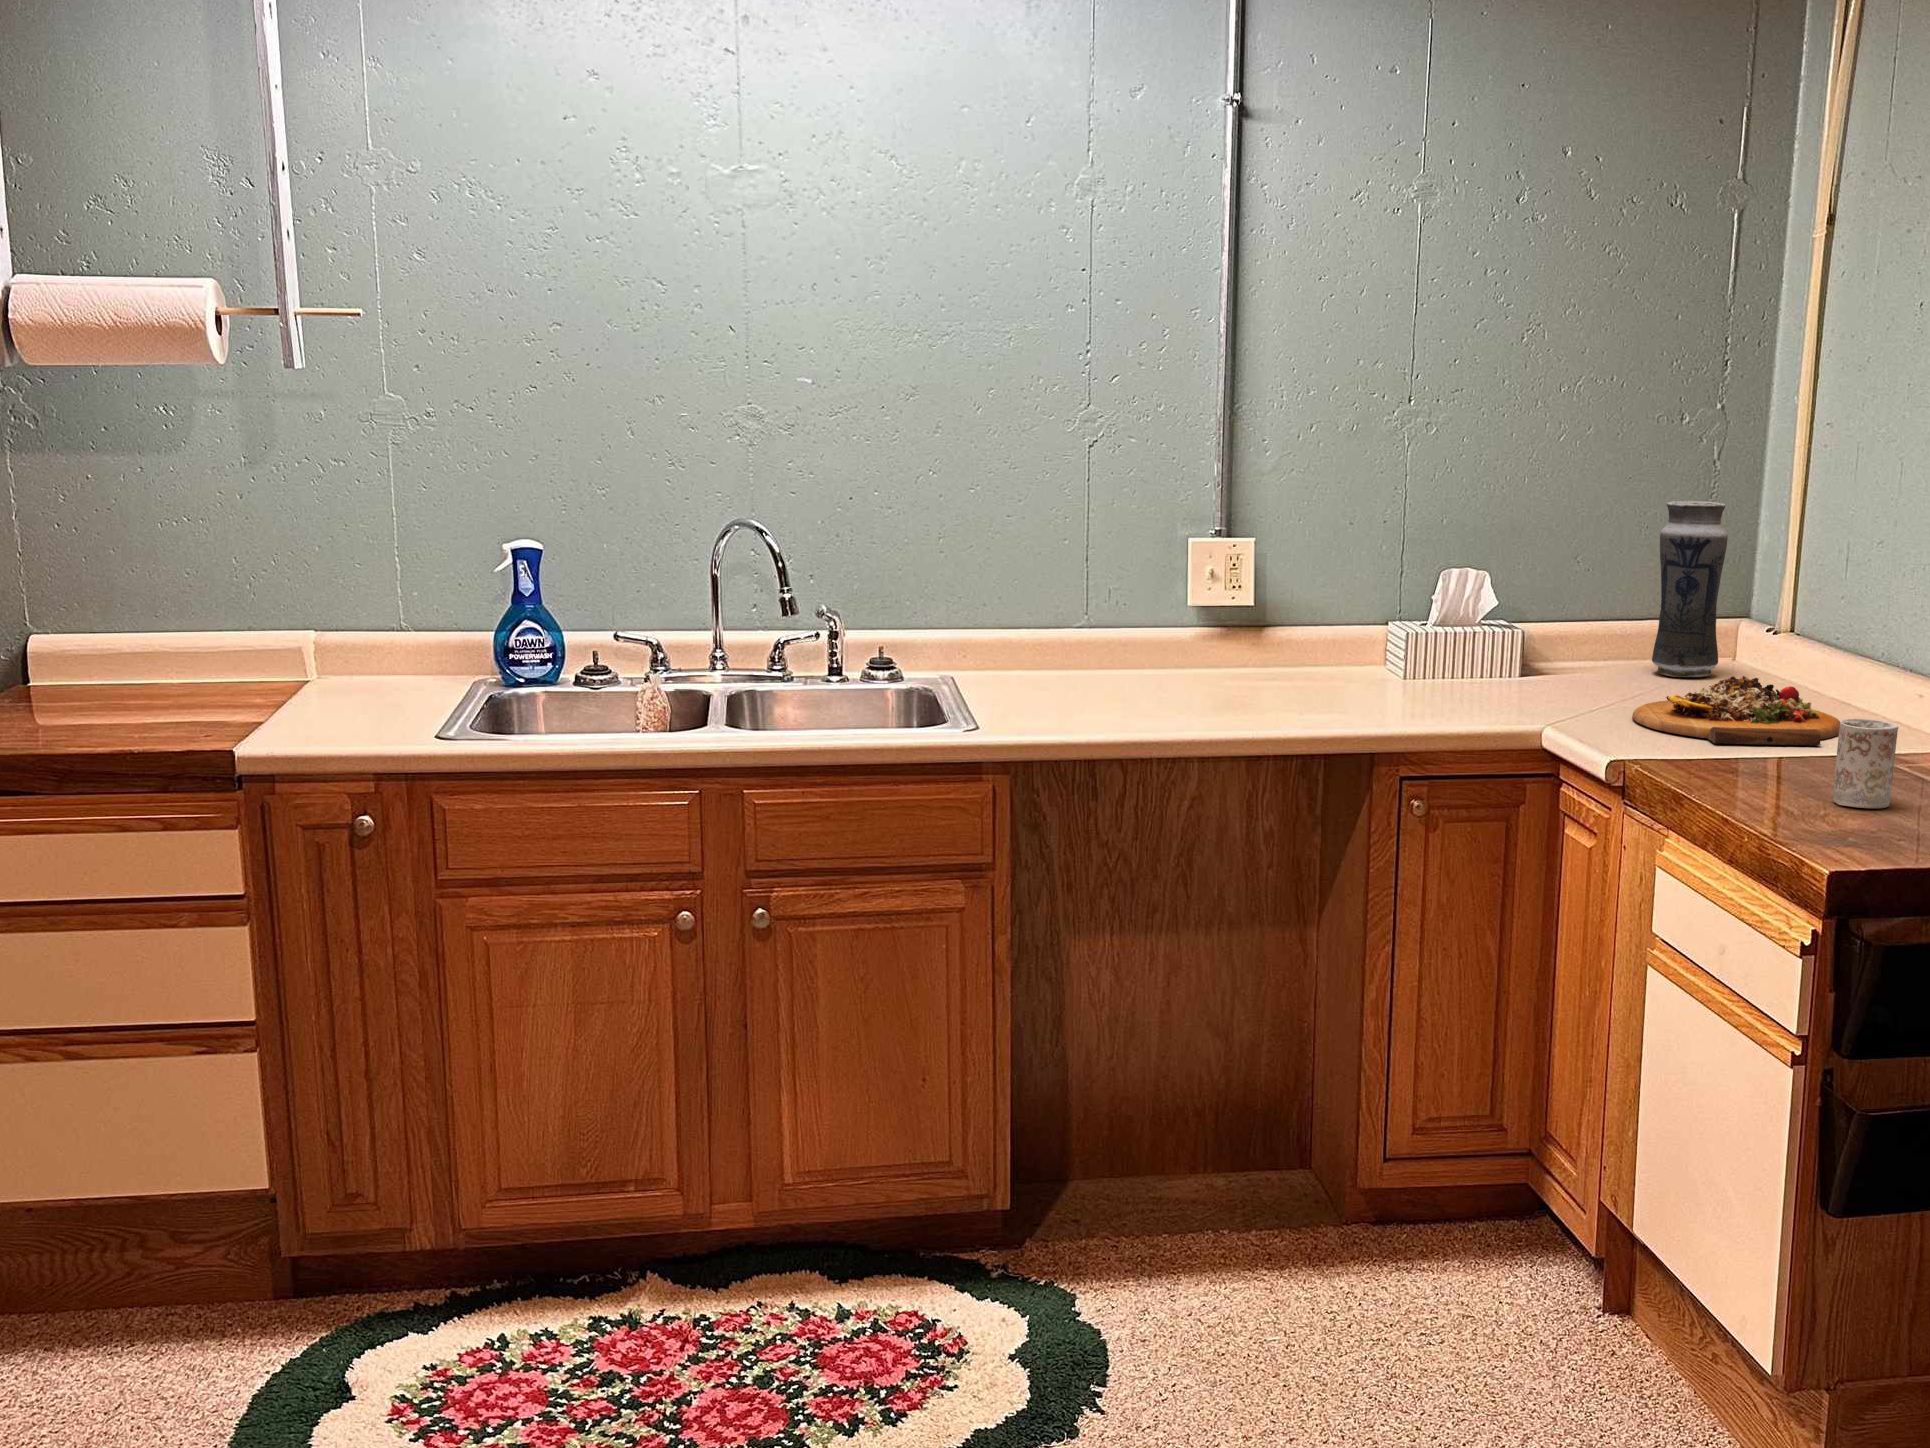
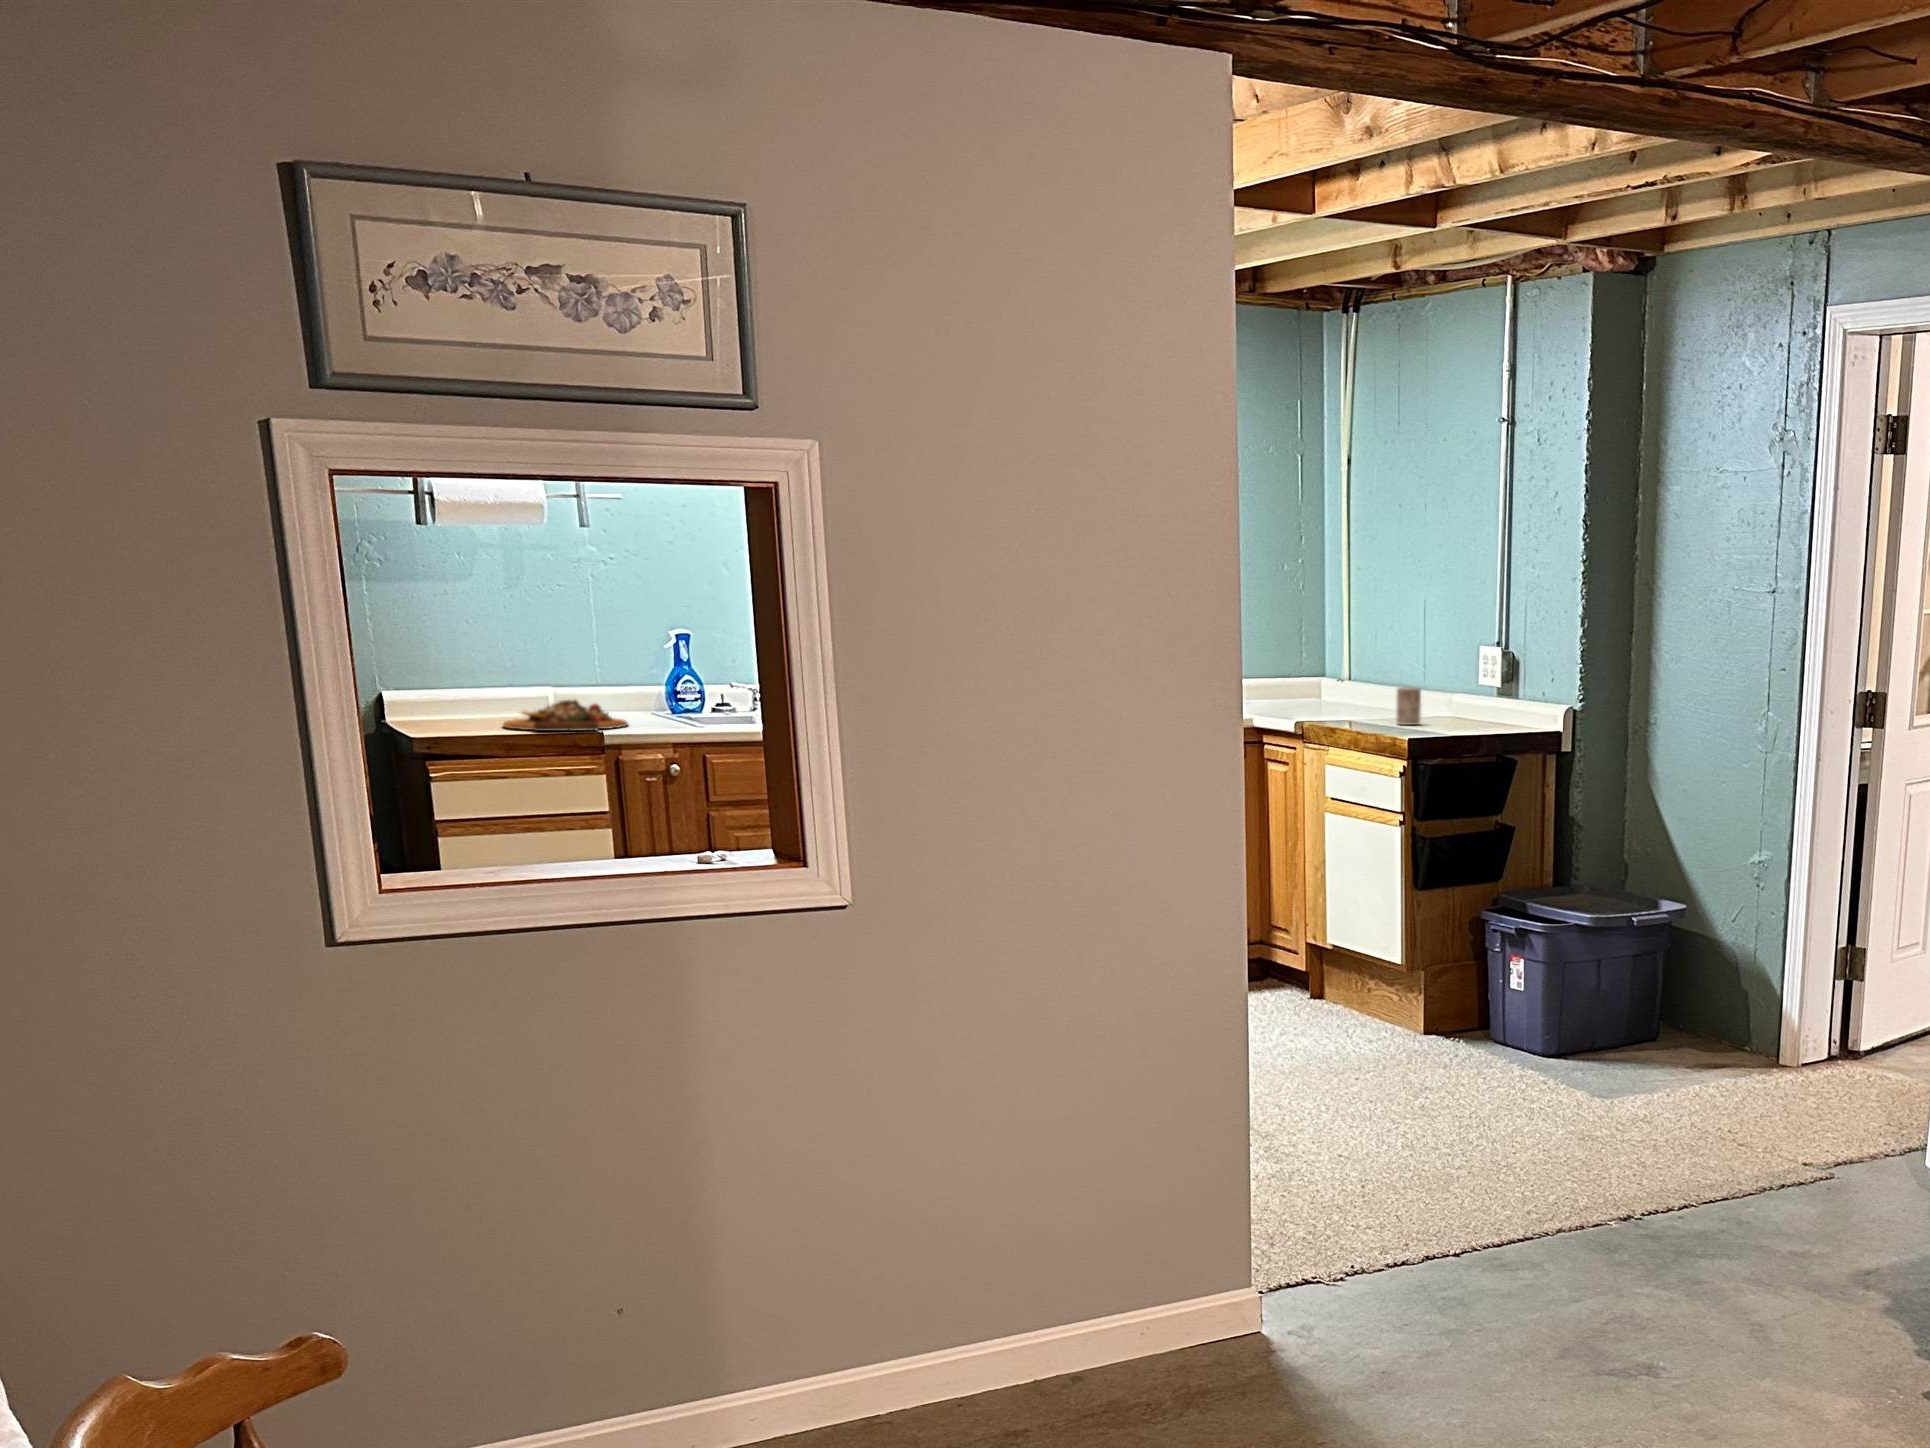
vase: present [1652,501,1728,677] -> none [1282,608,1316,700]
cutting board: present [1632,676,1840,746] -> present [503,700,628,731]

